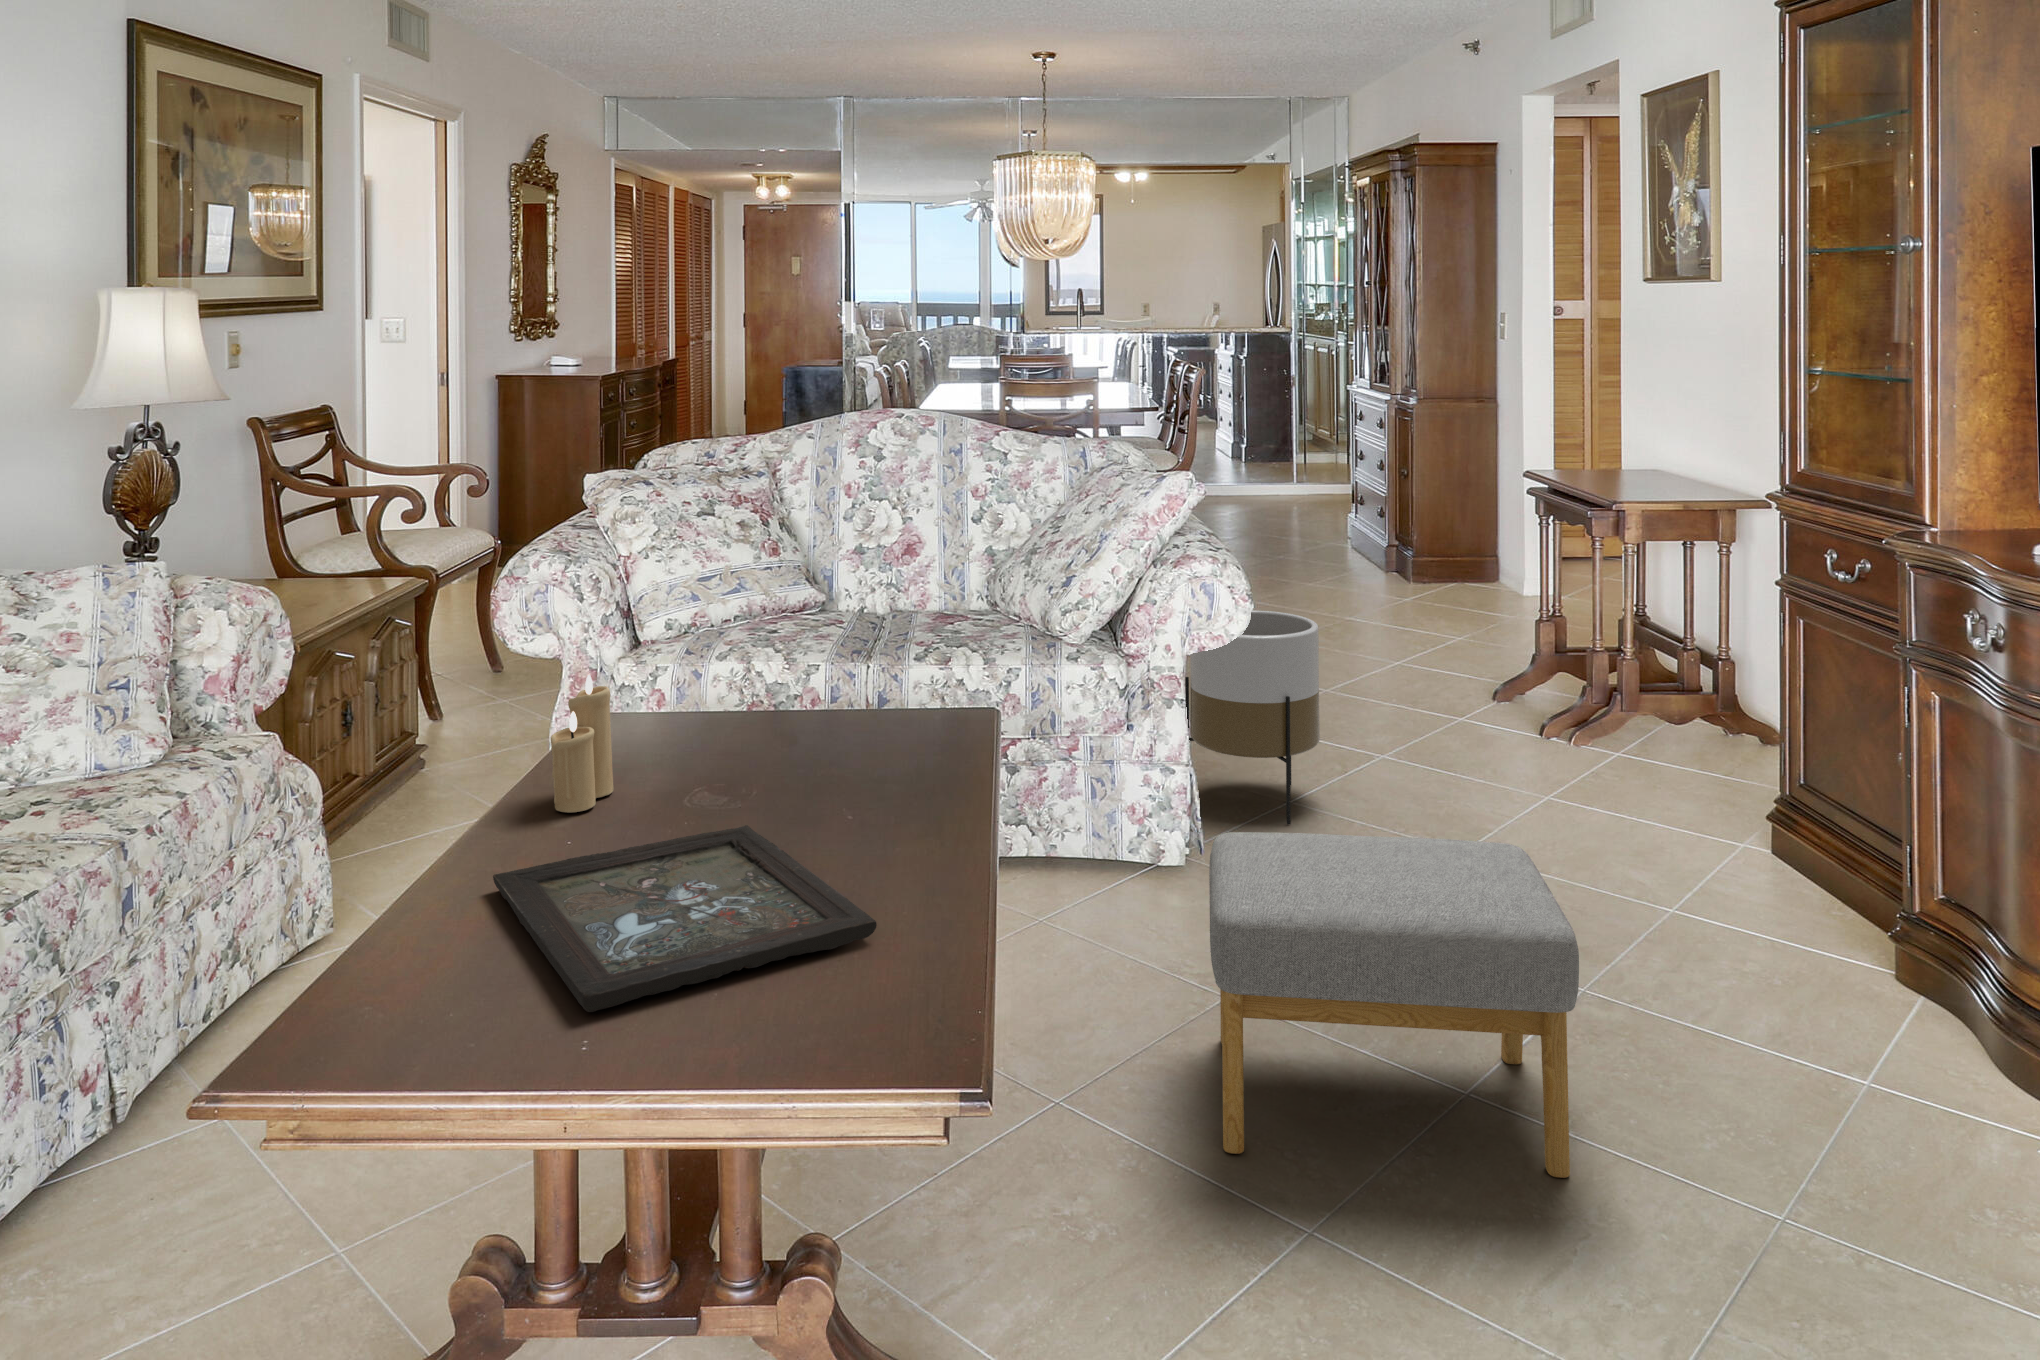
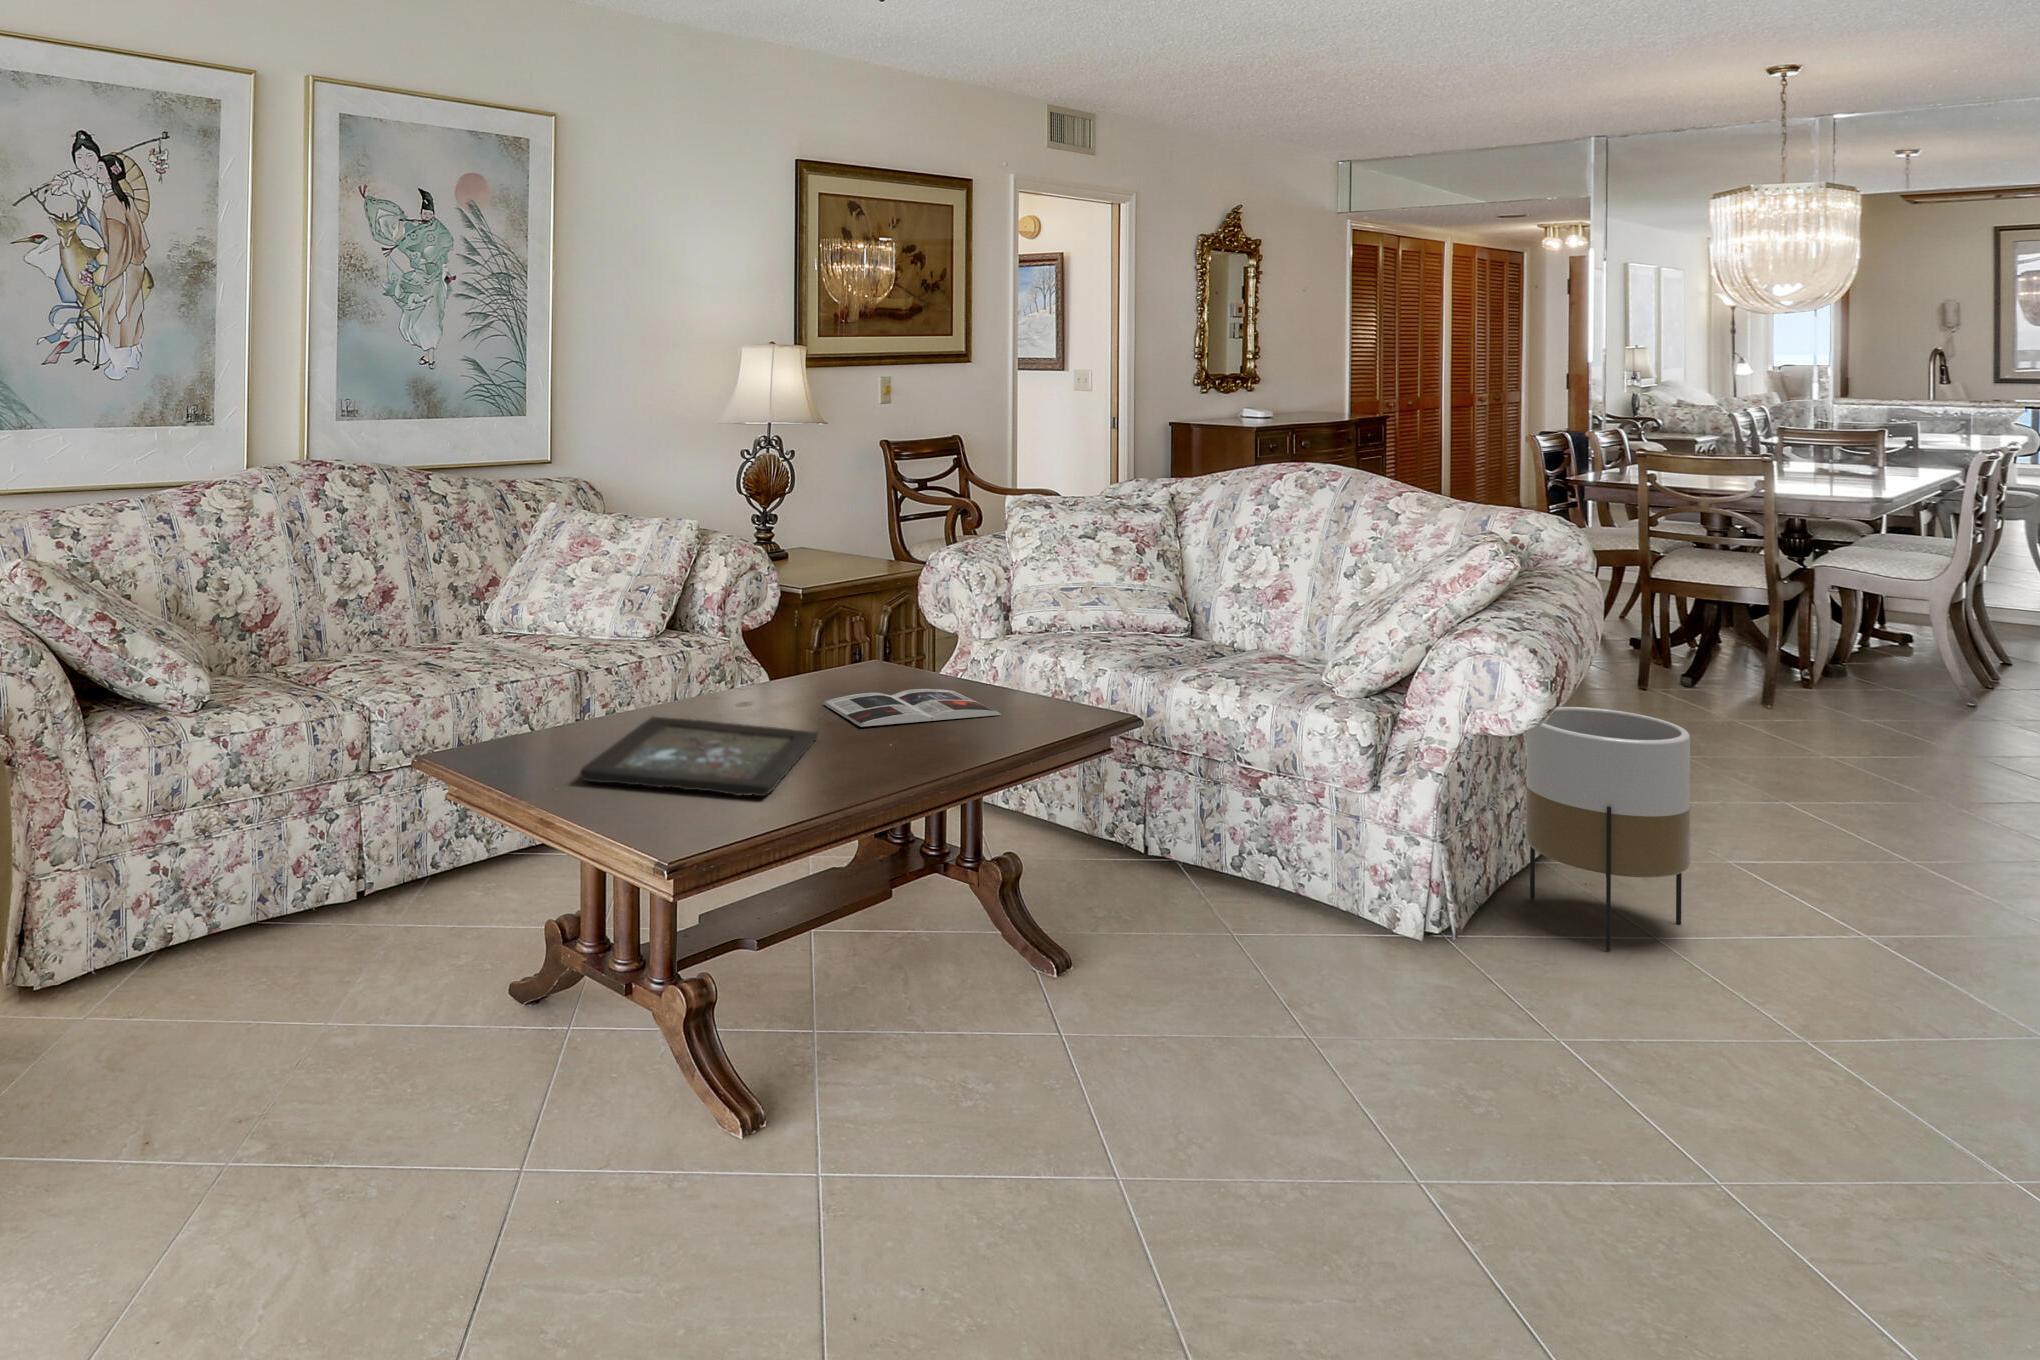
candle: present [551,675,613,812] -> none [750,617,802,705]
magazine: none [651,728,867,803] -> present [823,689,1001,727]
footstool: present [1209,832,1579,1178] -> none [1109,860,1513,1255]

